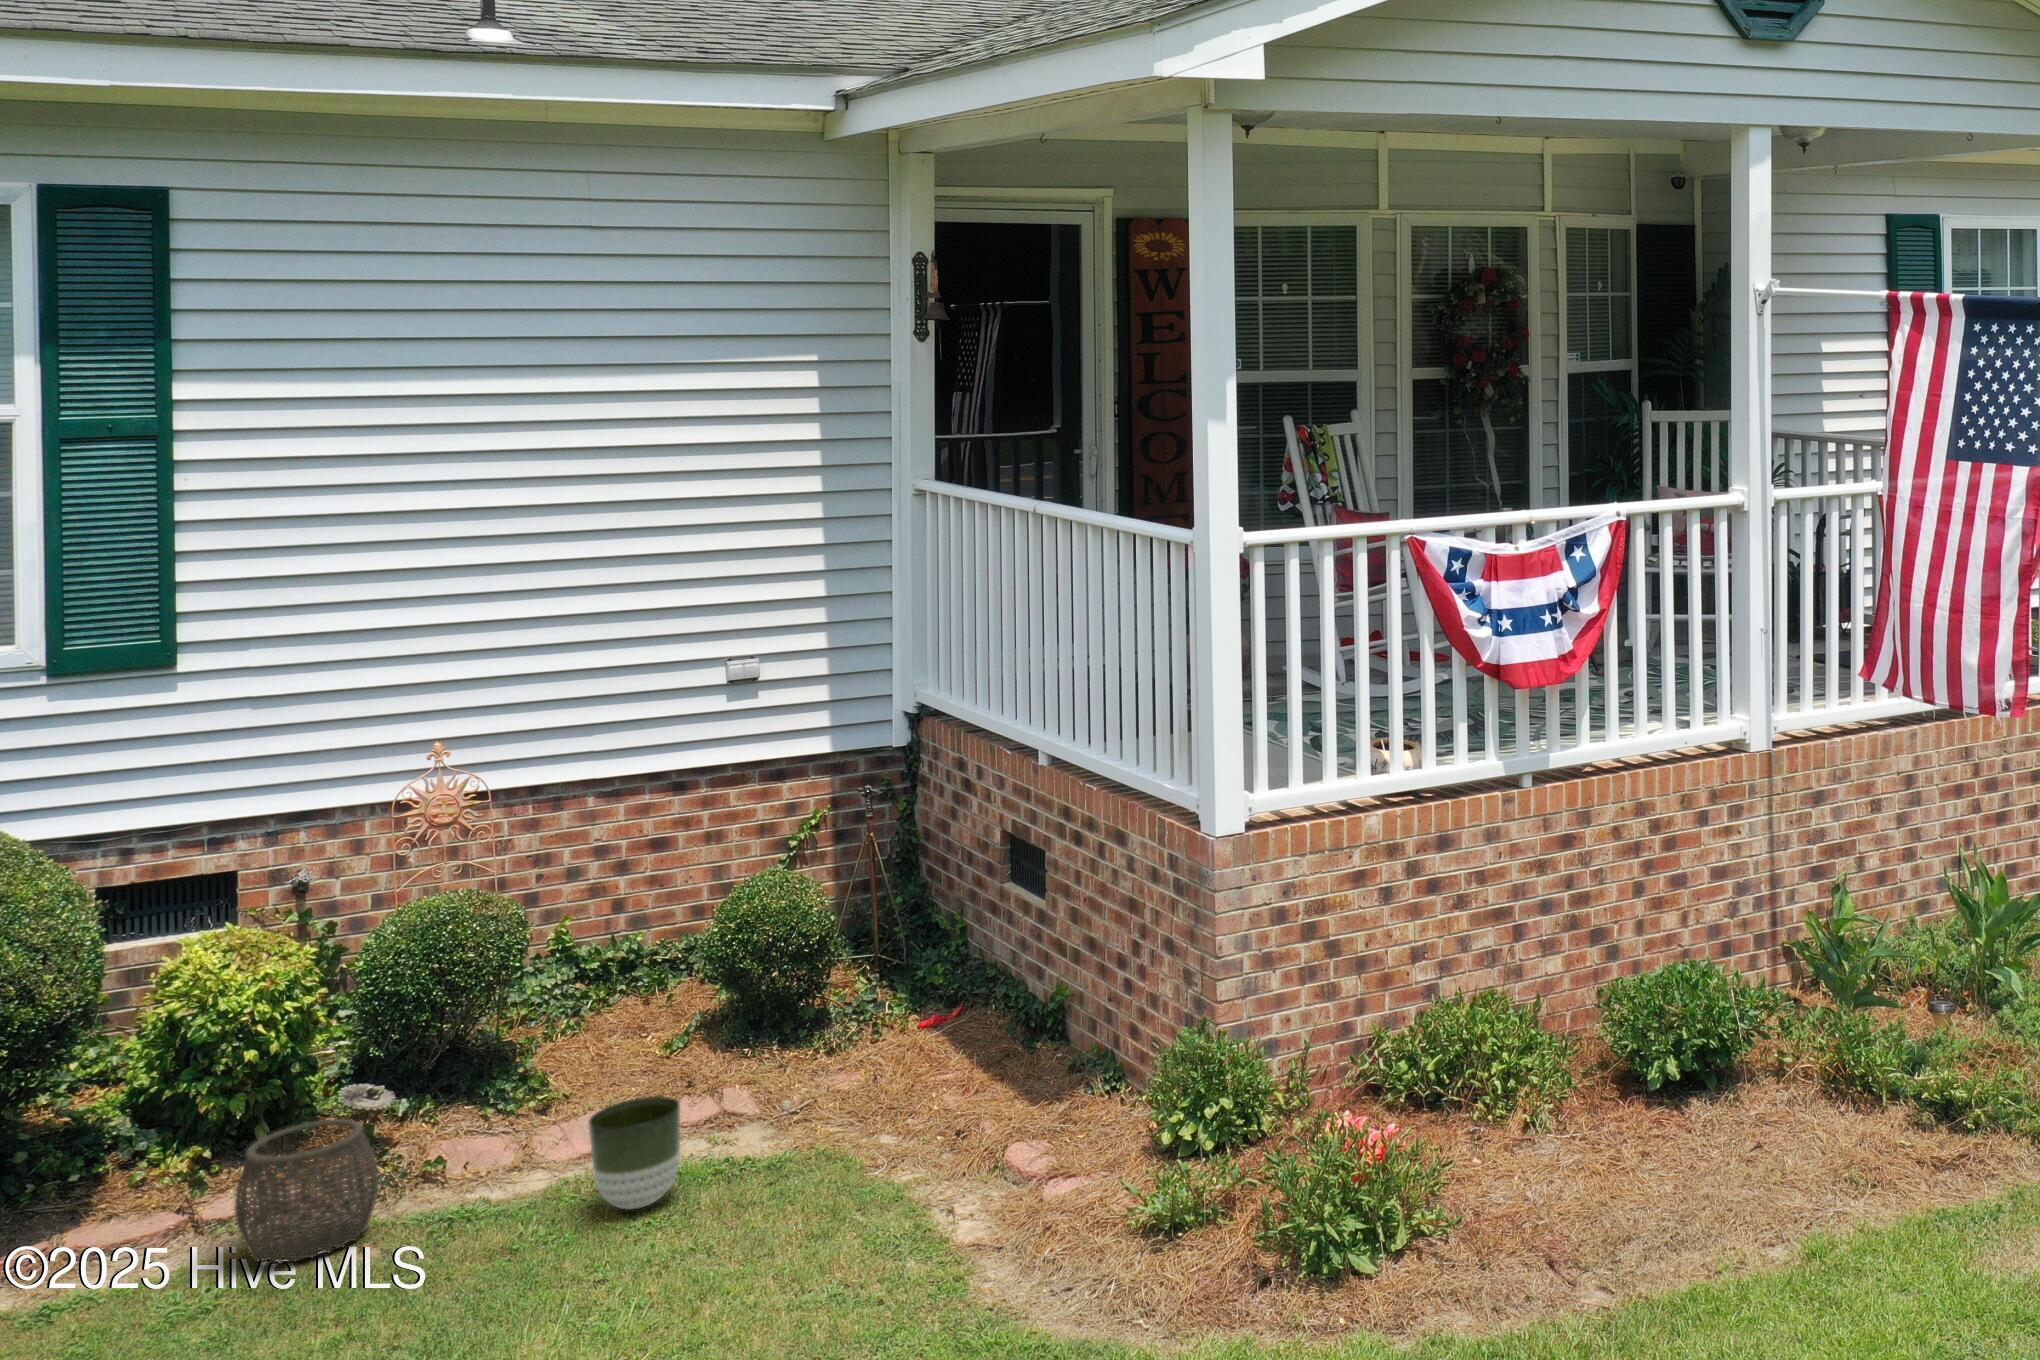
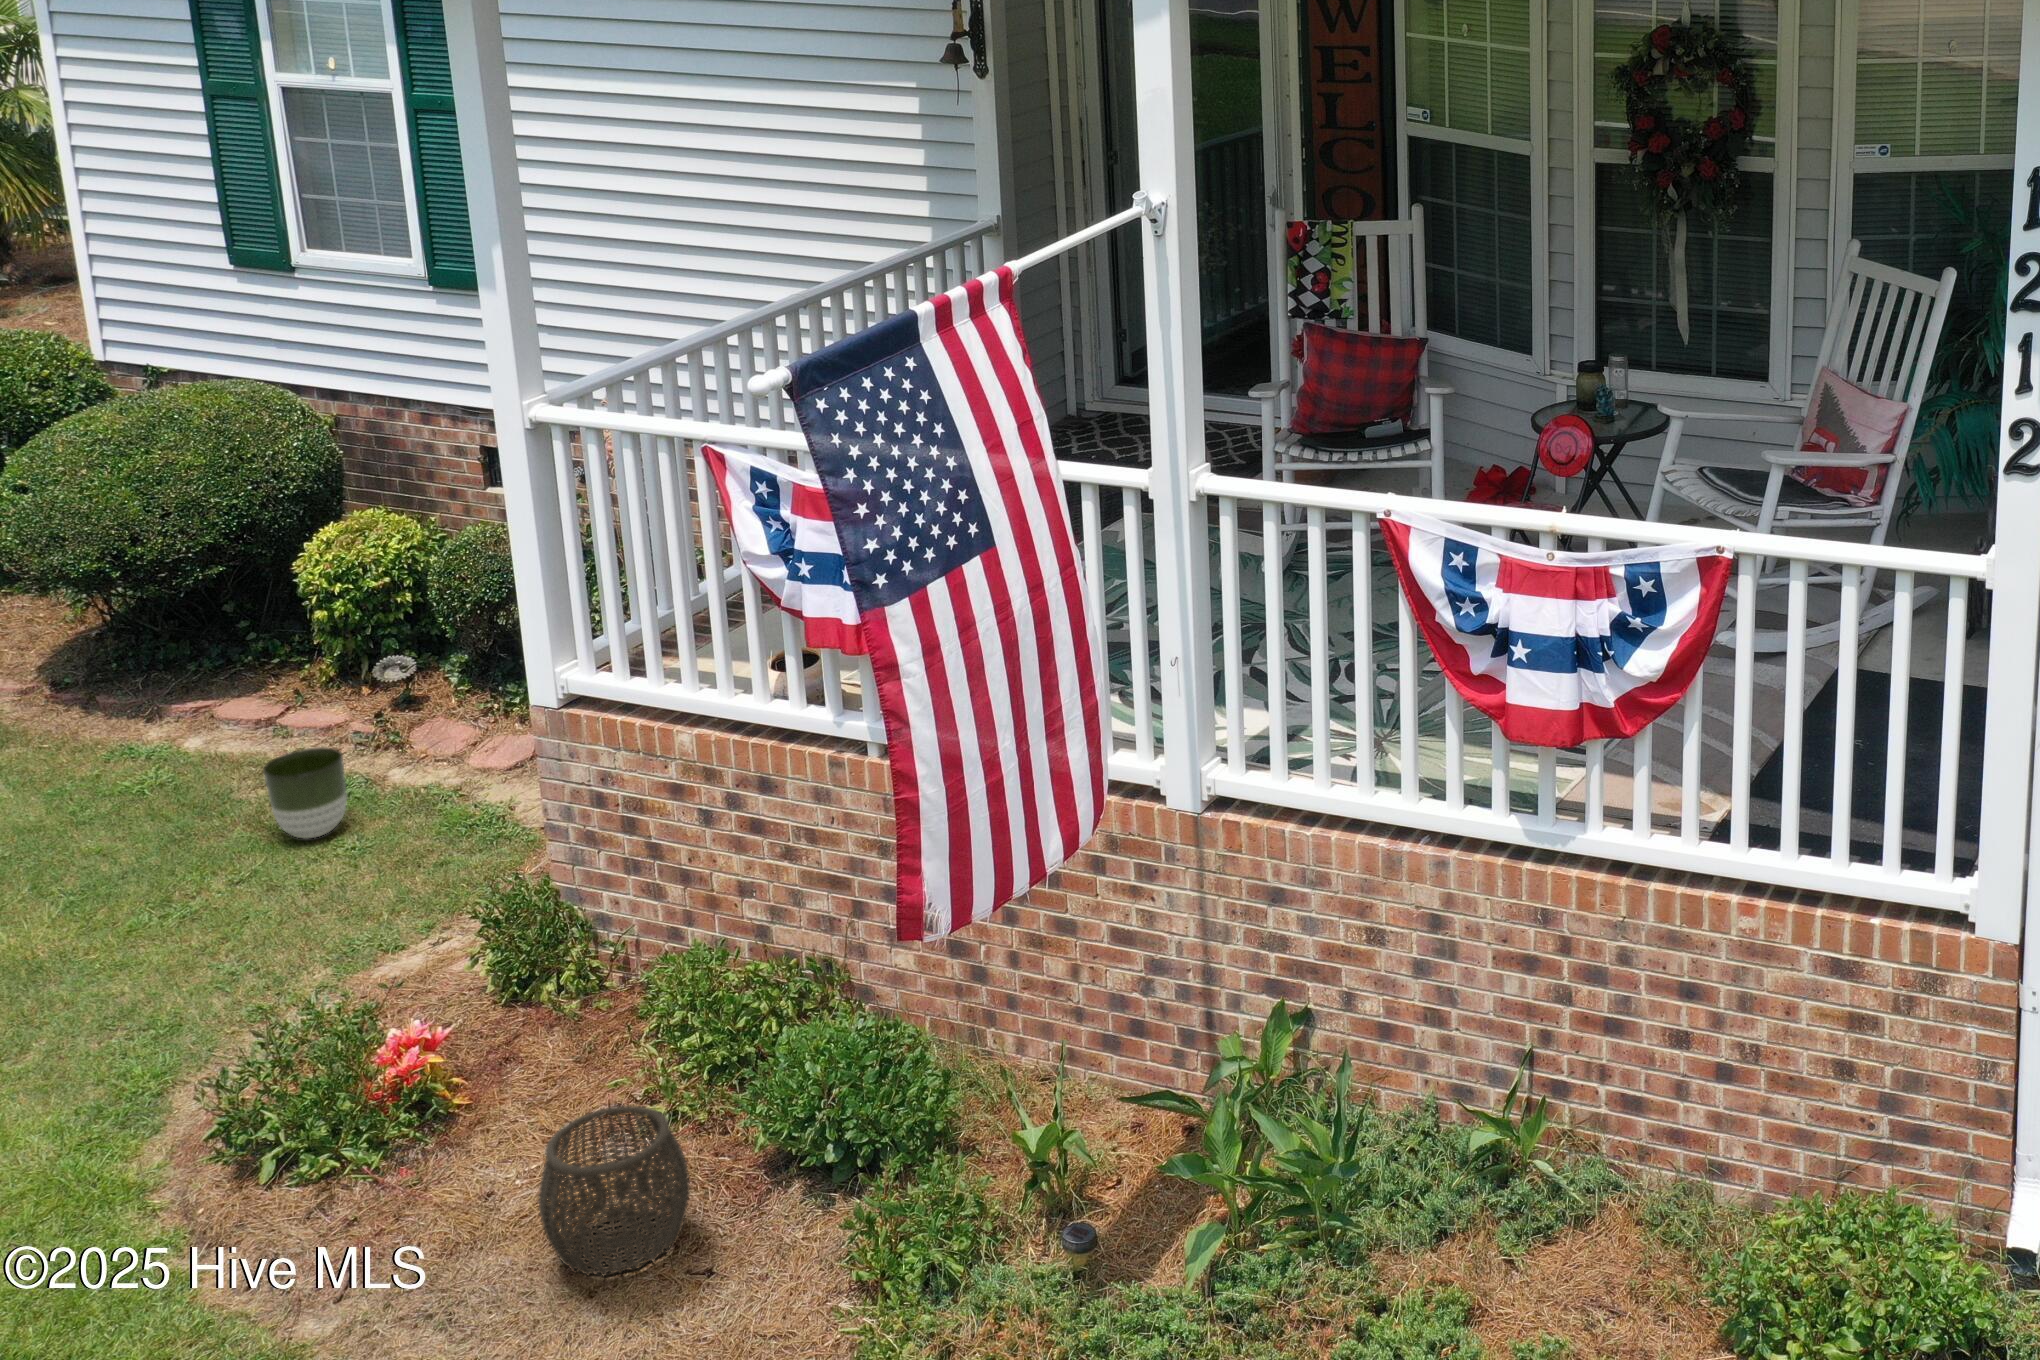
woven basket: present [235,1119,379,1263] -> present [538,1106,690,1276]

